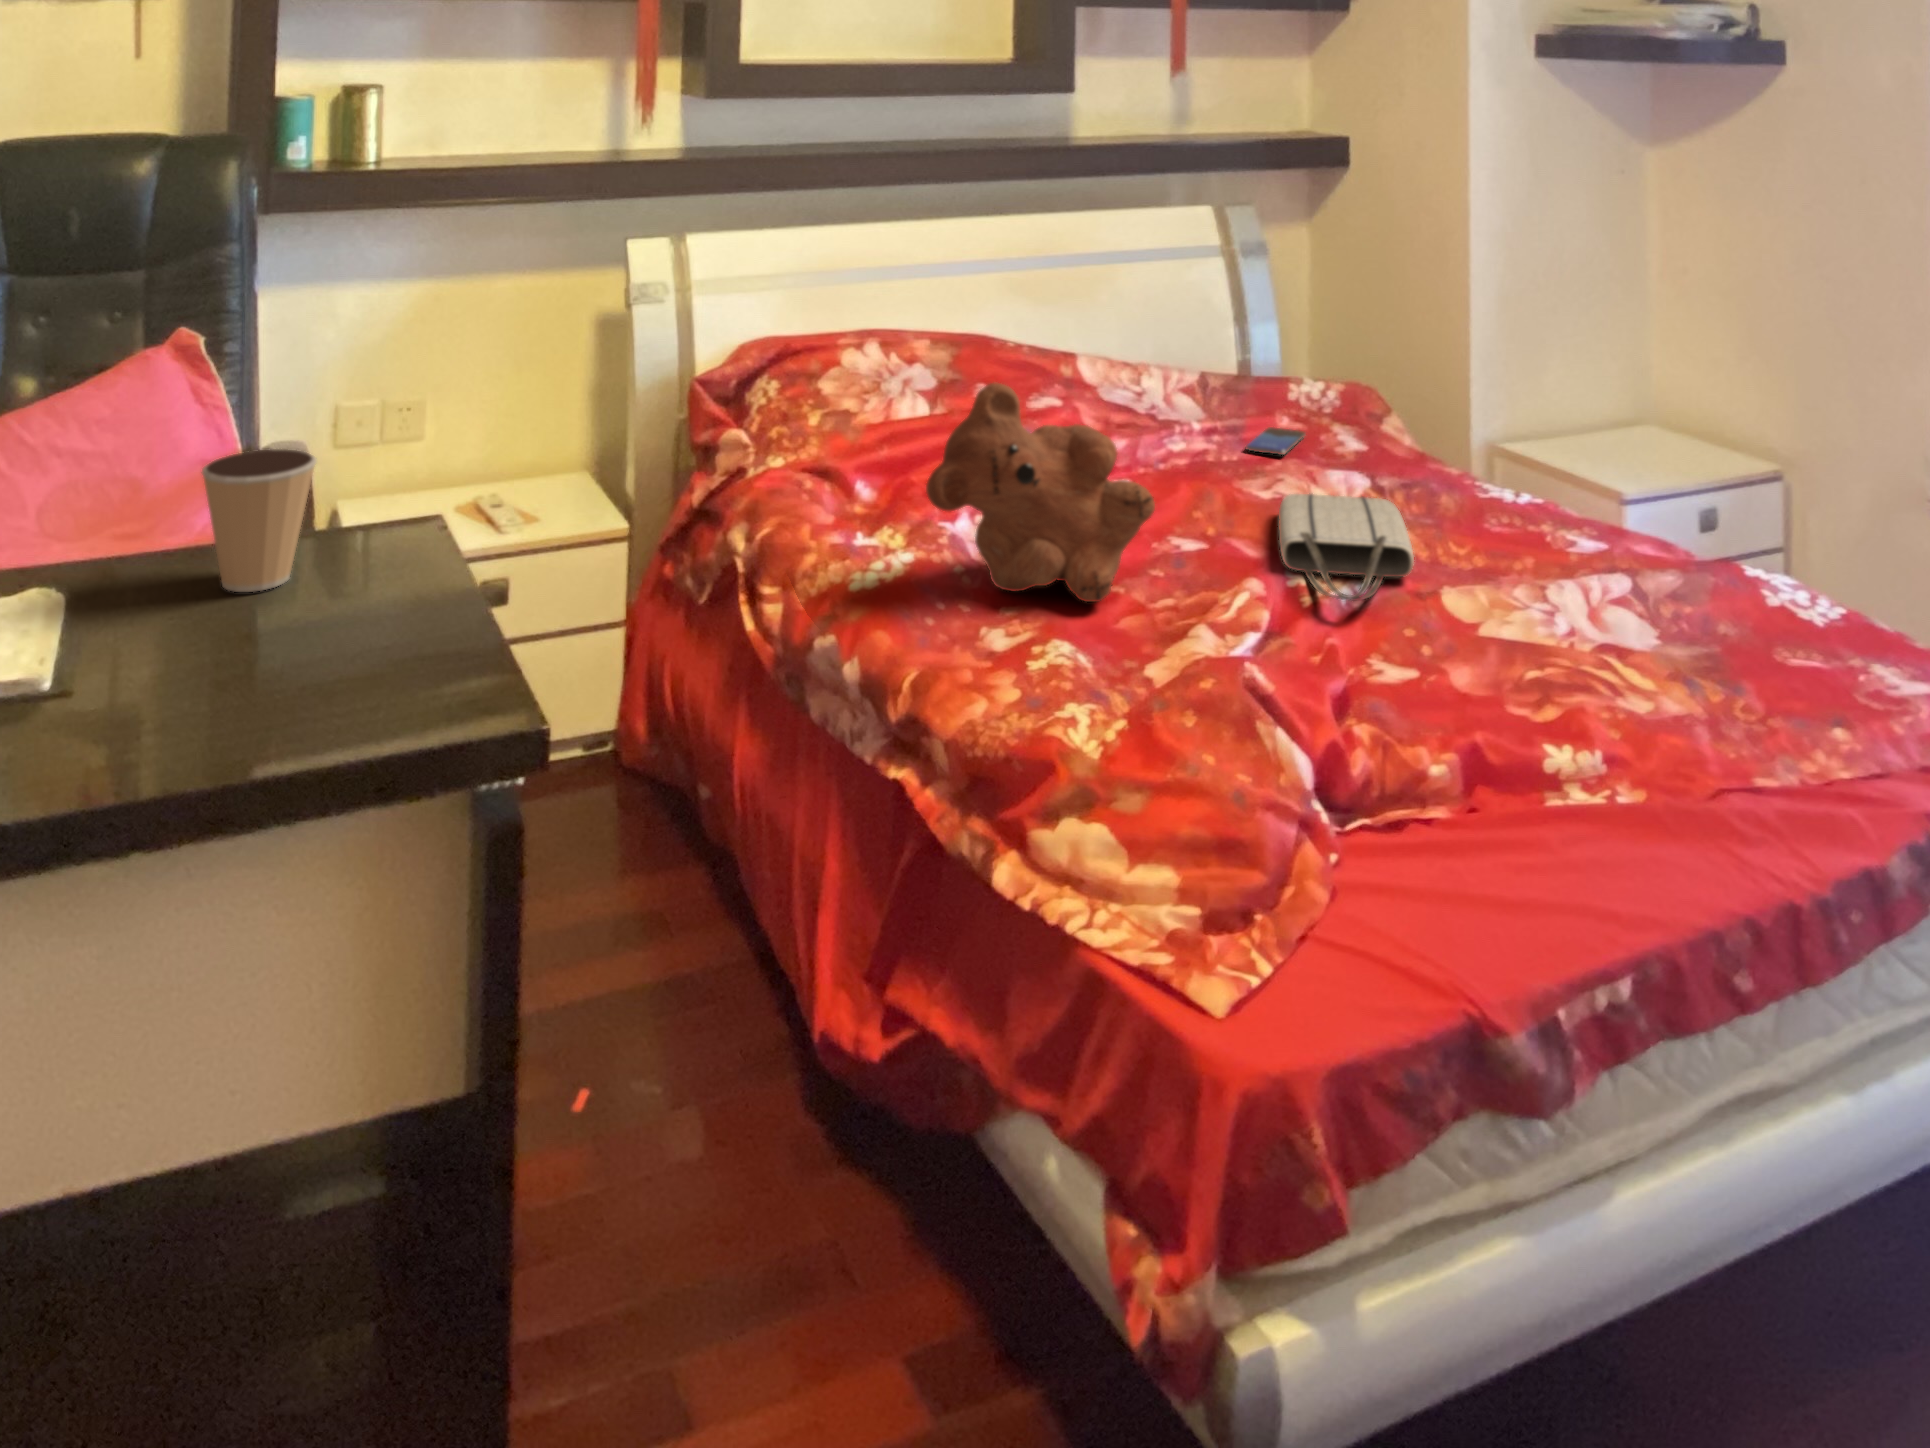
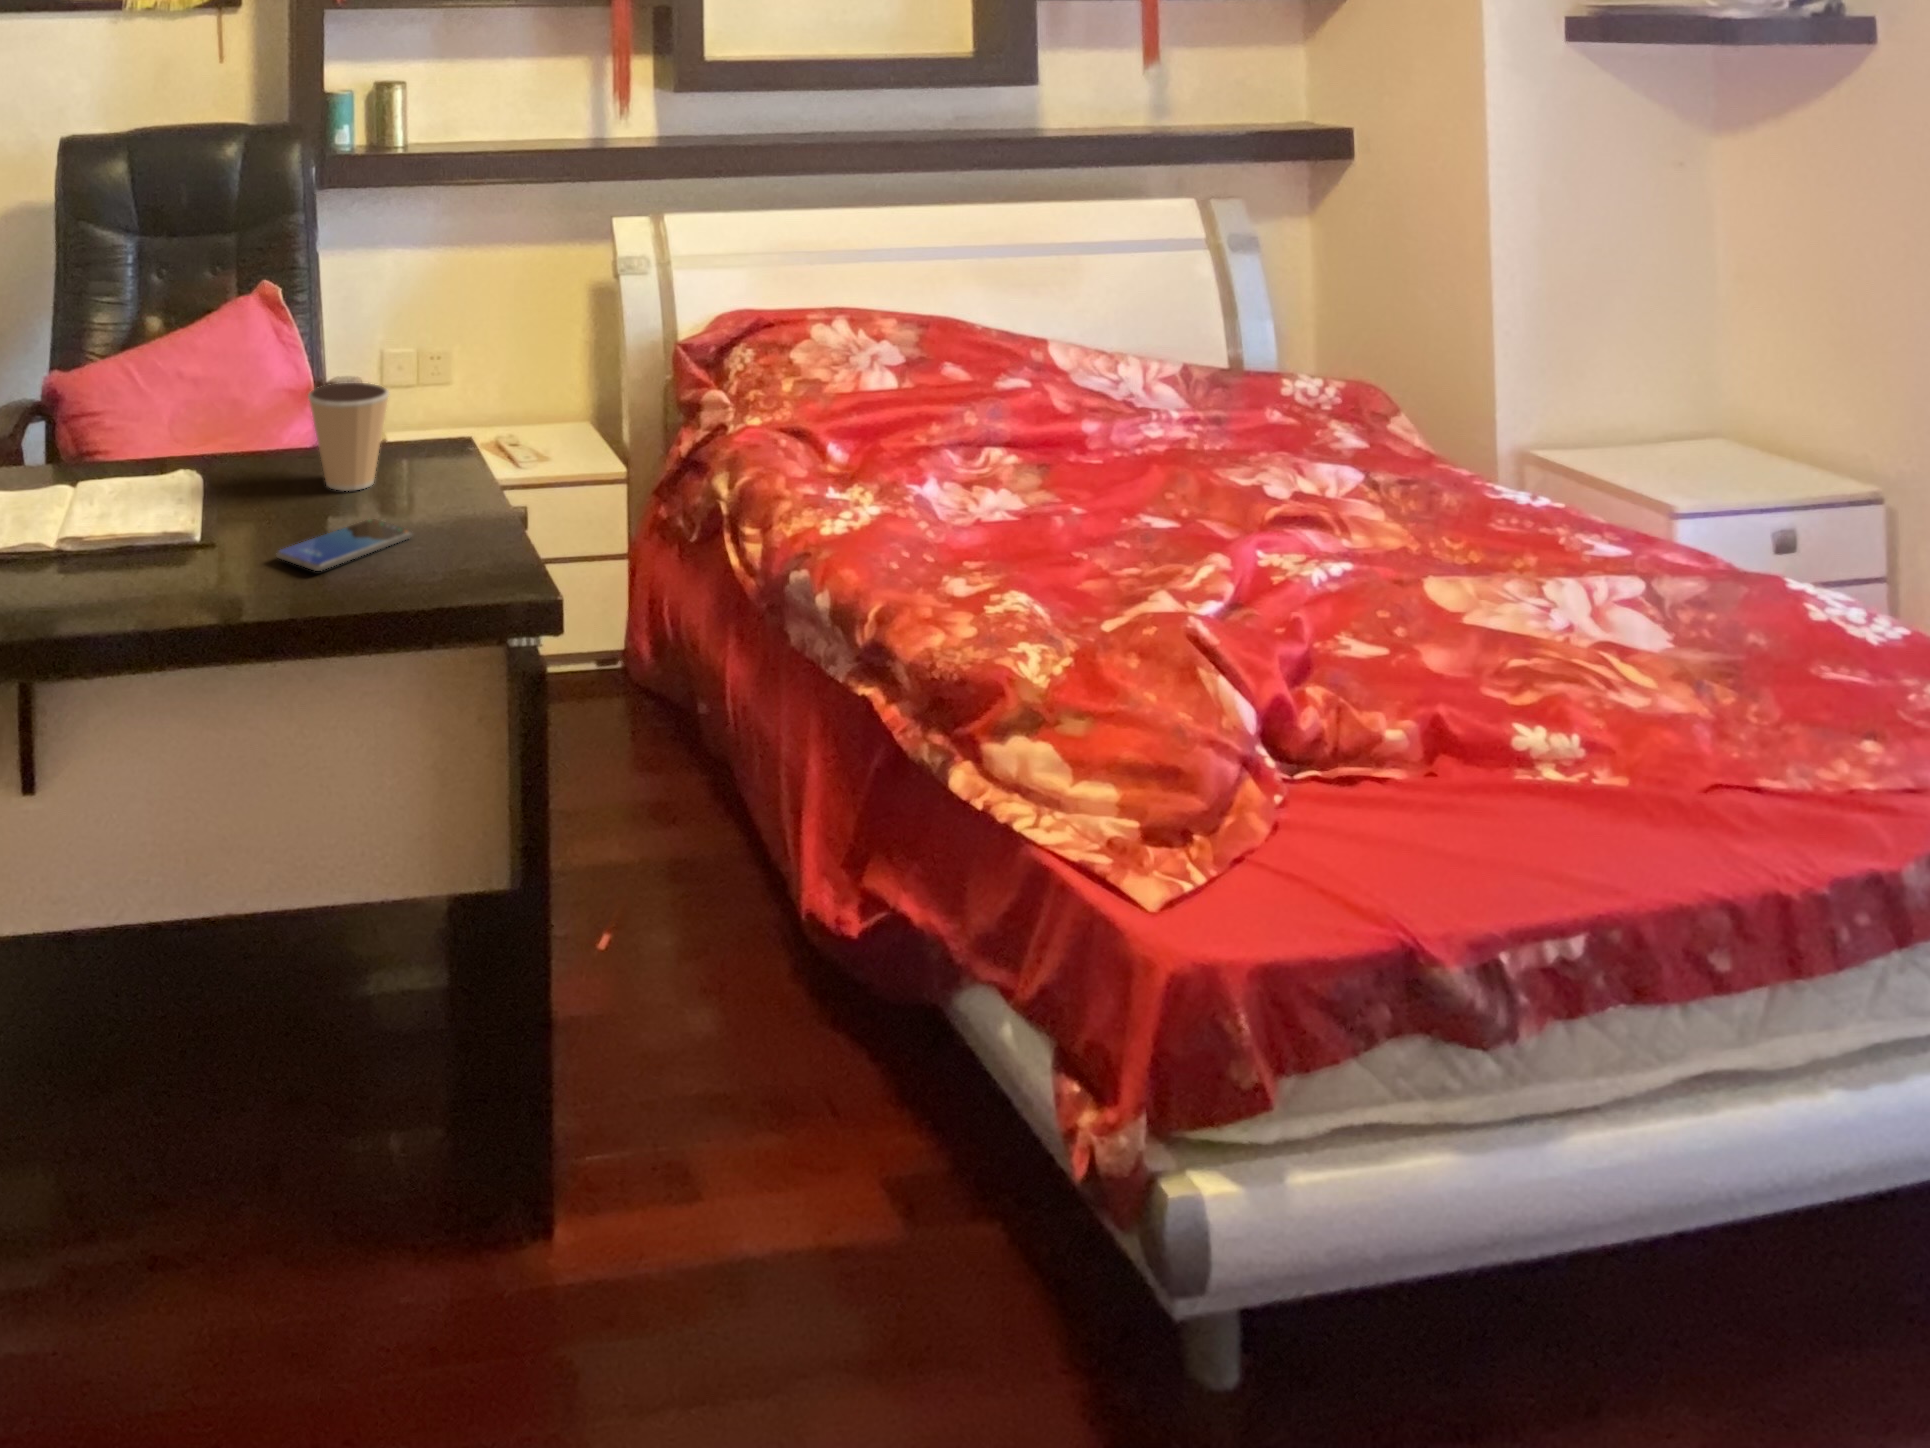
teddy bear: present [926,383,1155,602] -> none [890,356,1111,560]
smartphone: present [1246,427,1305,455] -> present [277,519,413,571]
tote bag: present [1278,494,1414,601] -> none [1245,477,1387,577]

